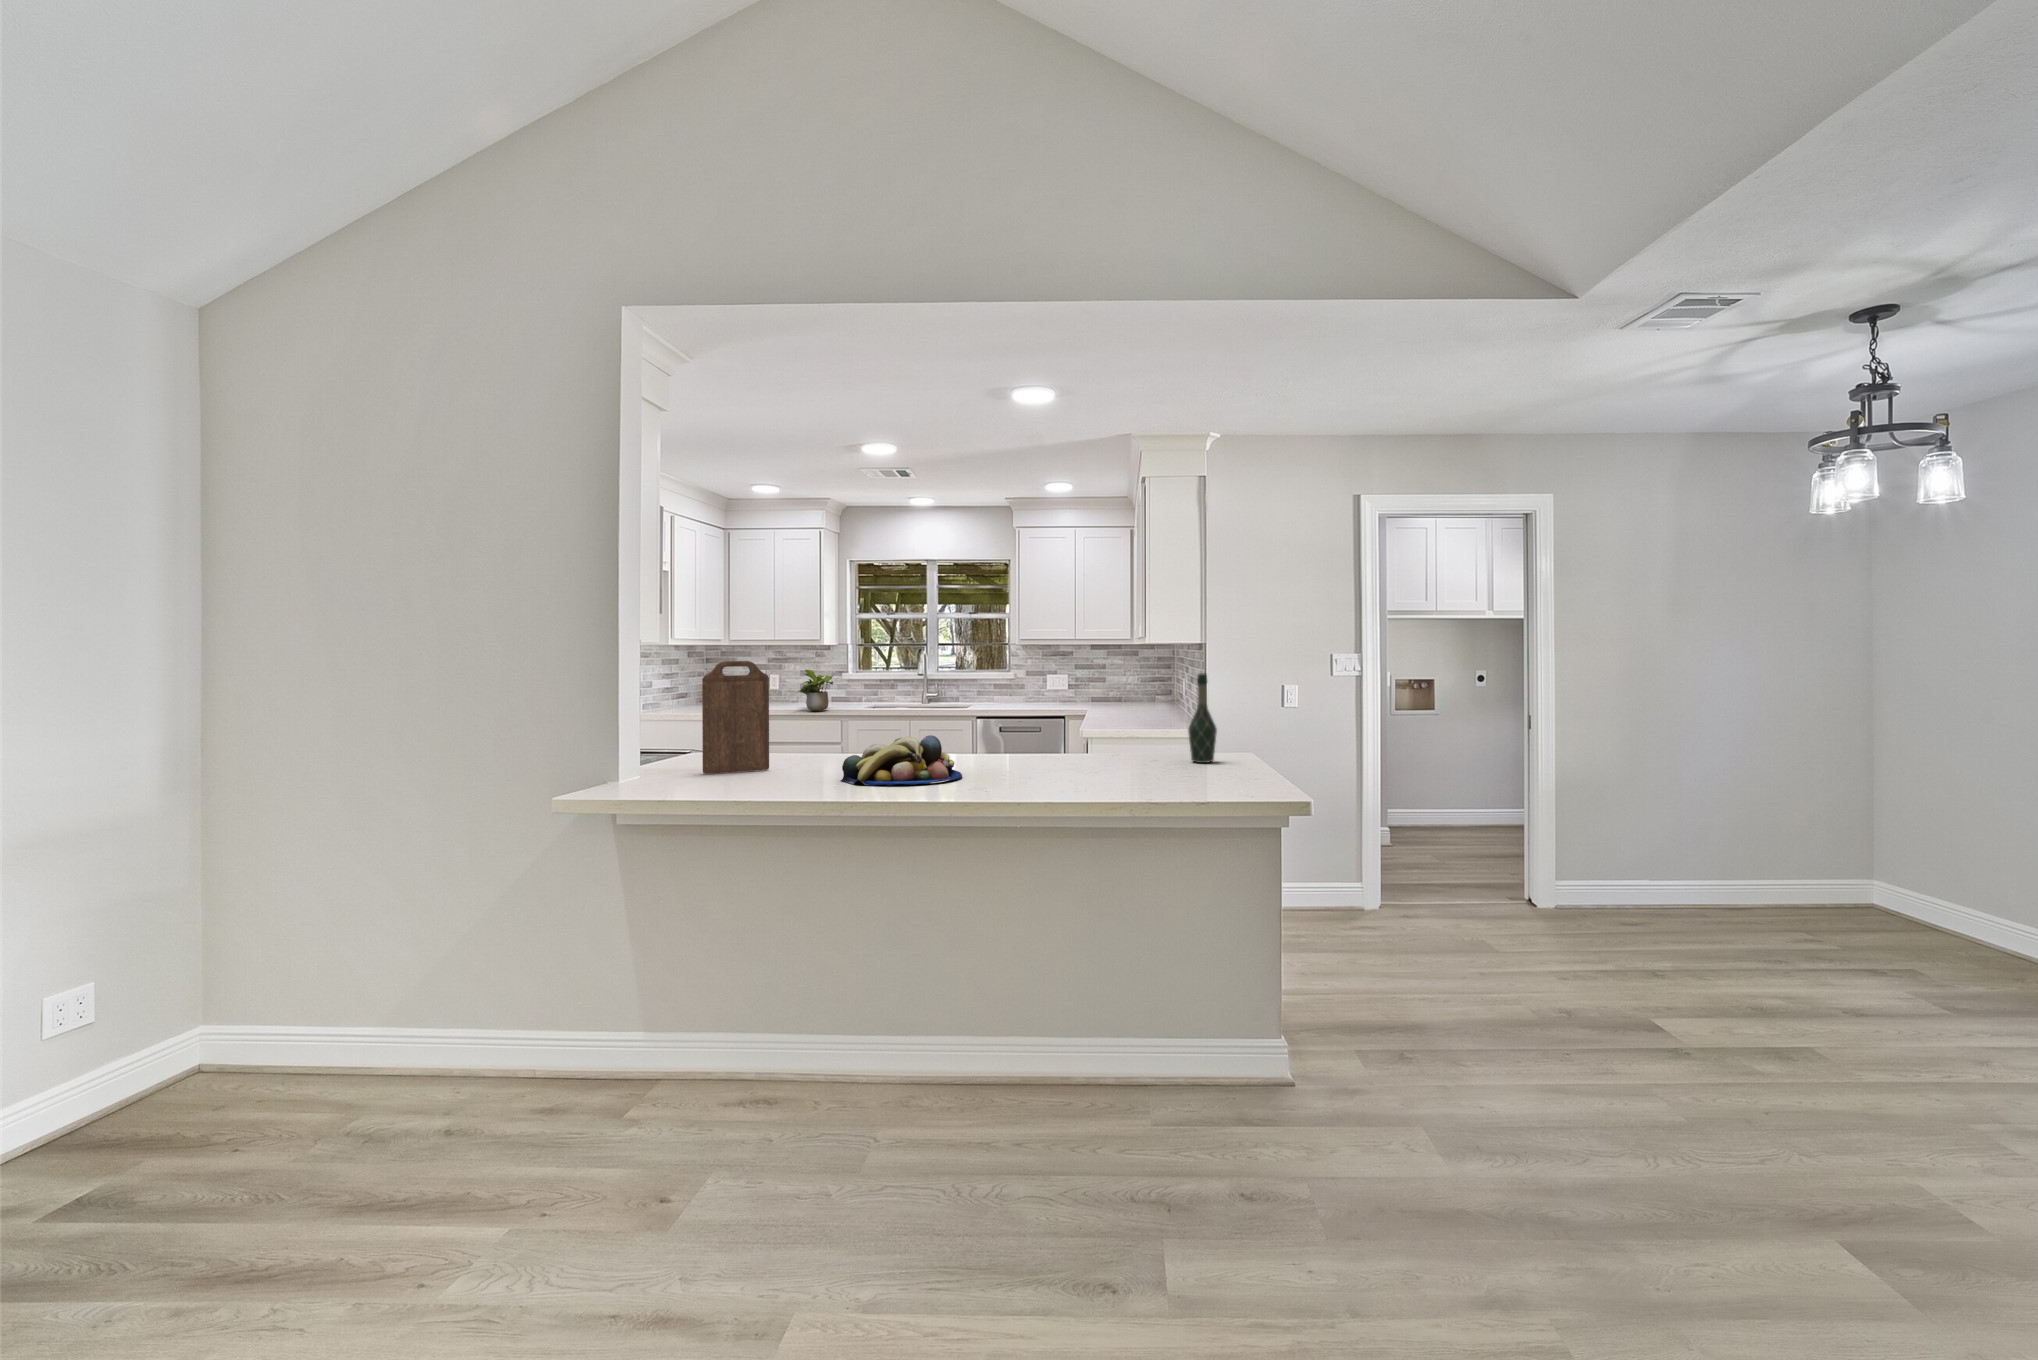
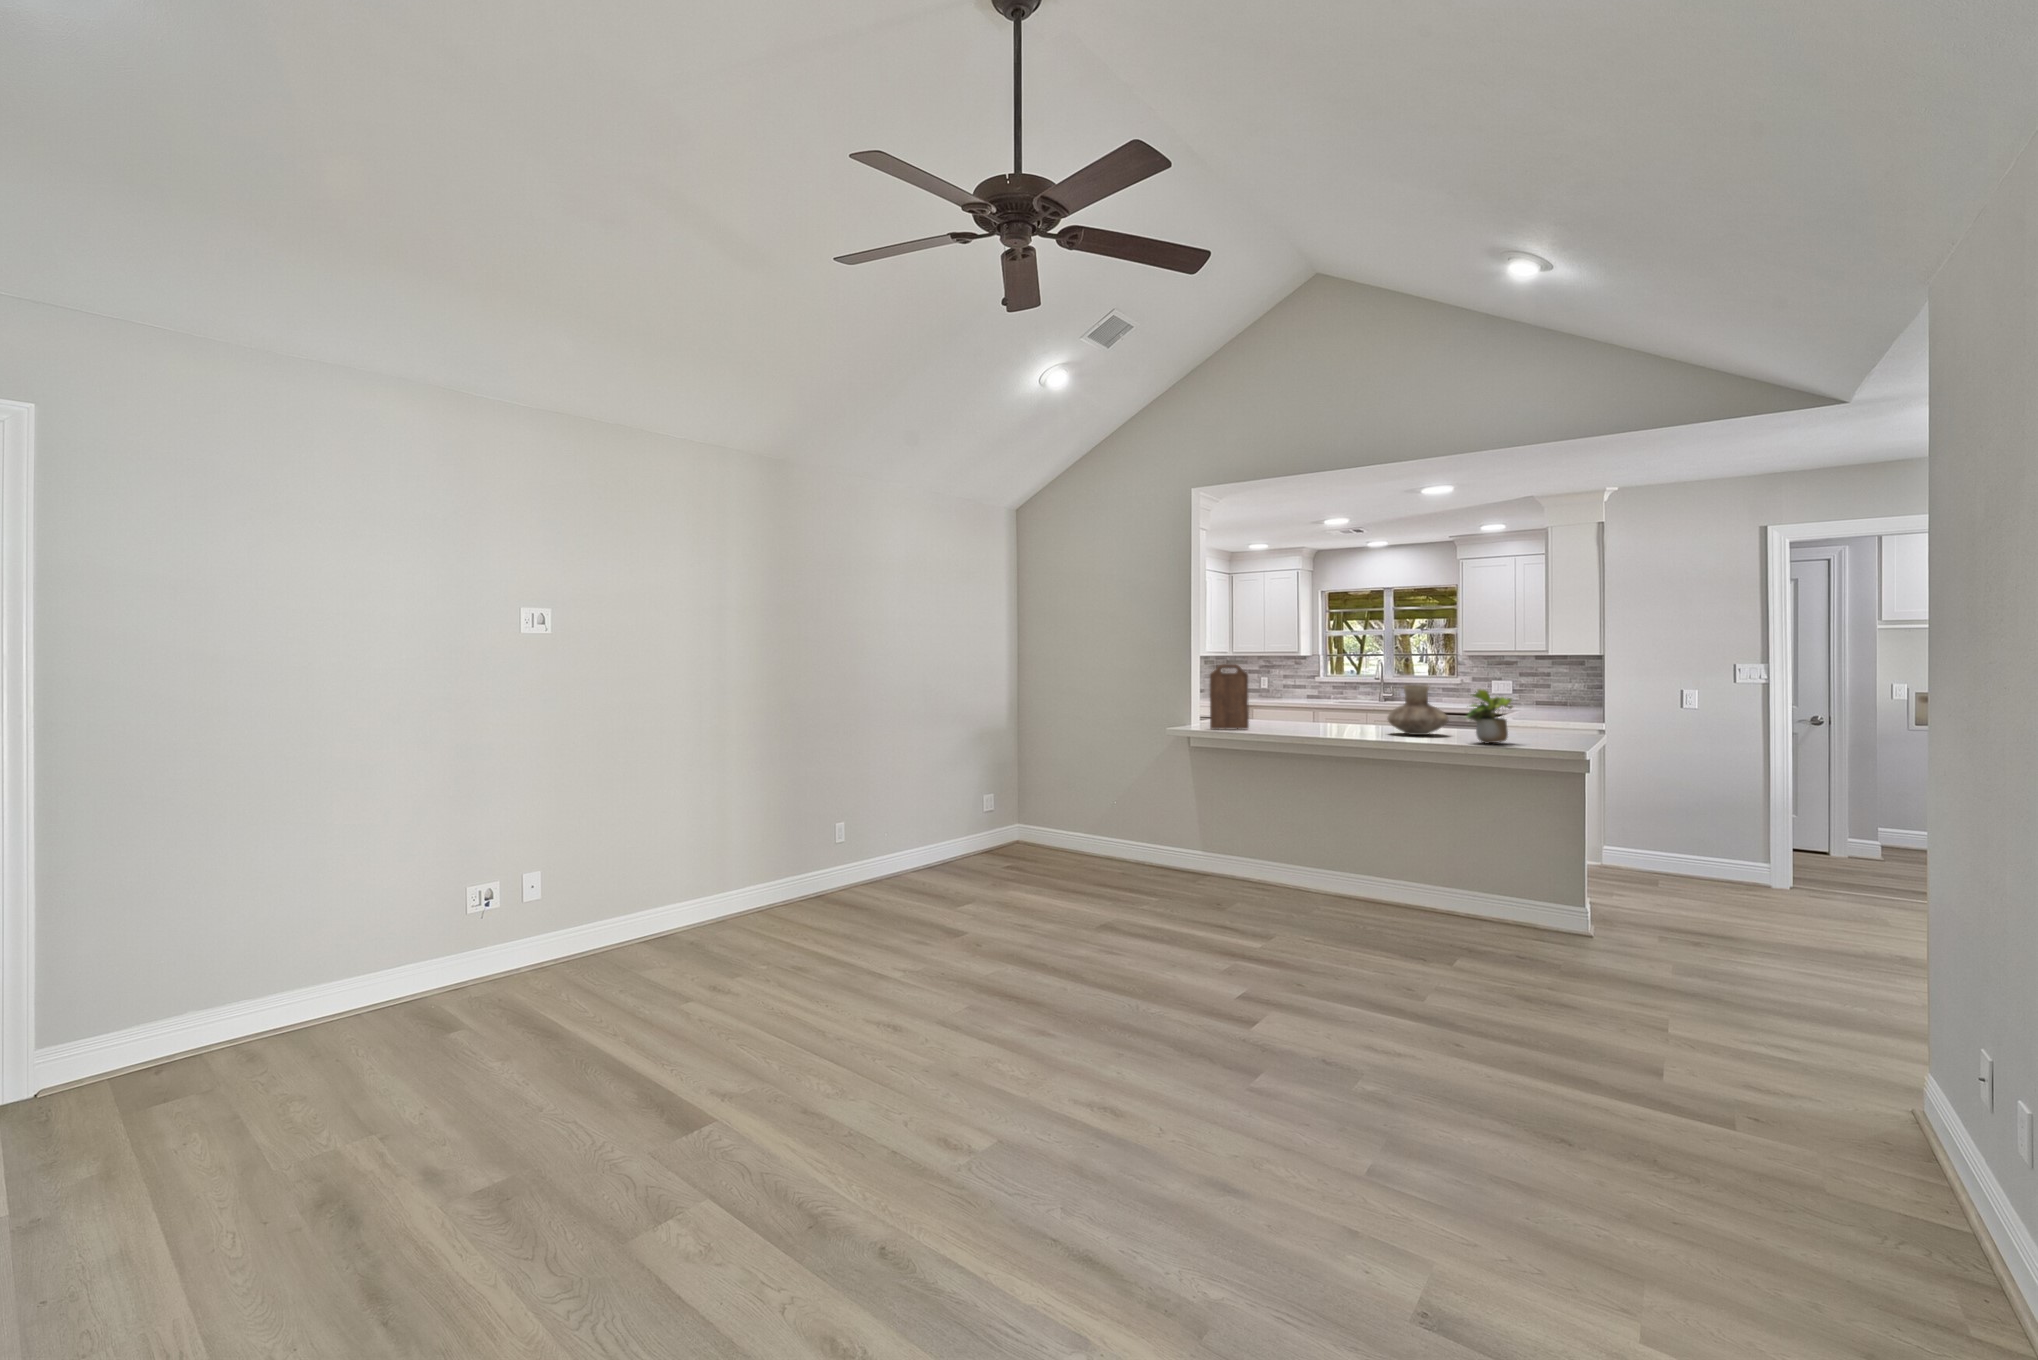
potted plant: present [798,670,833,711] -> present [1466,689,1512,744]
wine bottle: present [1188,673,1217,763] -> none [1546,677,1570,740]
vase: none [982,689,1066,765] -> present [1388,685,1448,735]
fruit bowl: present [841,735,962,786] -> none [1289,711,1367,739]

